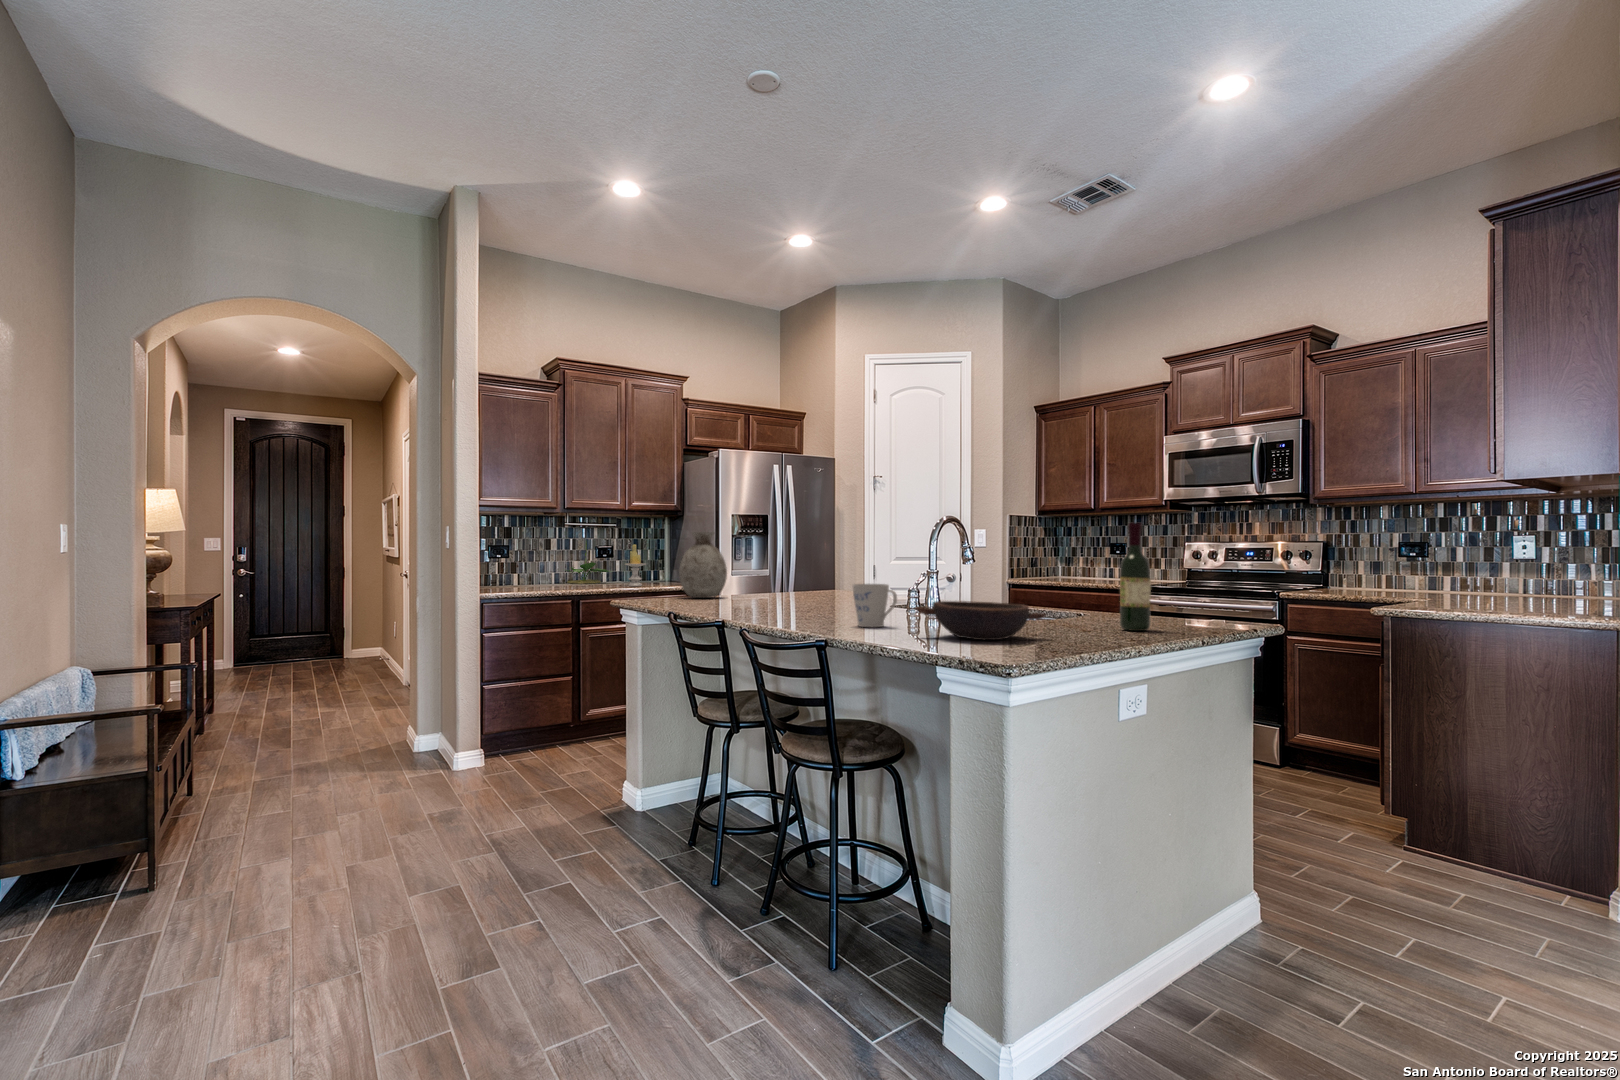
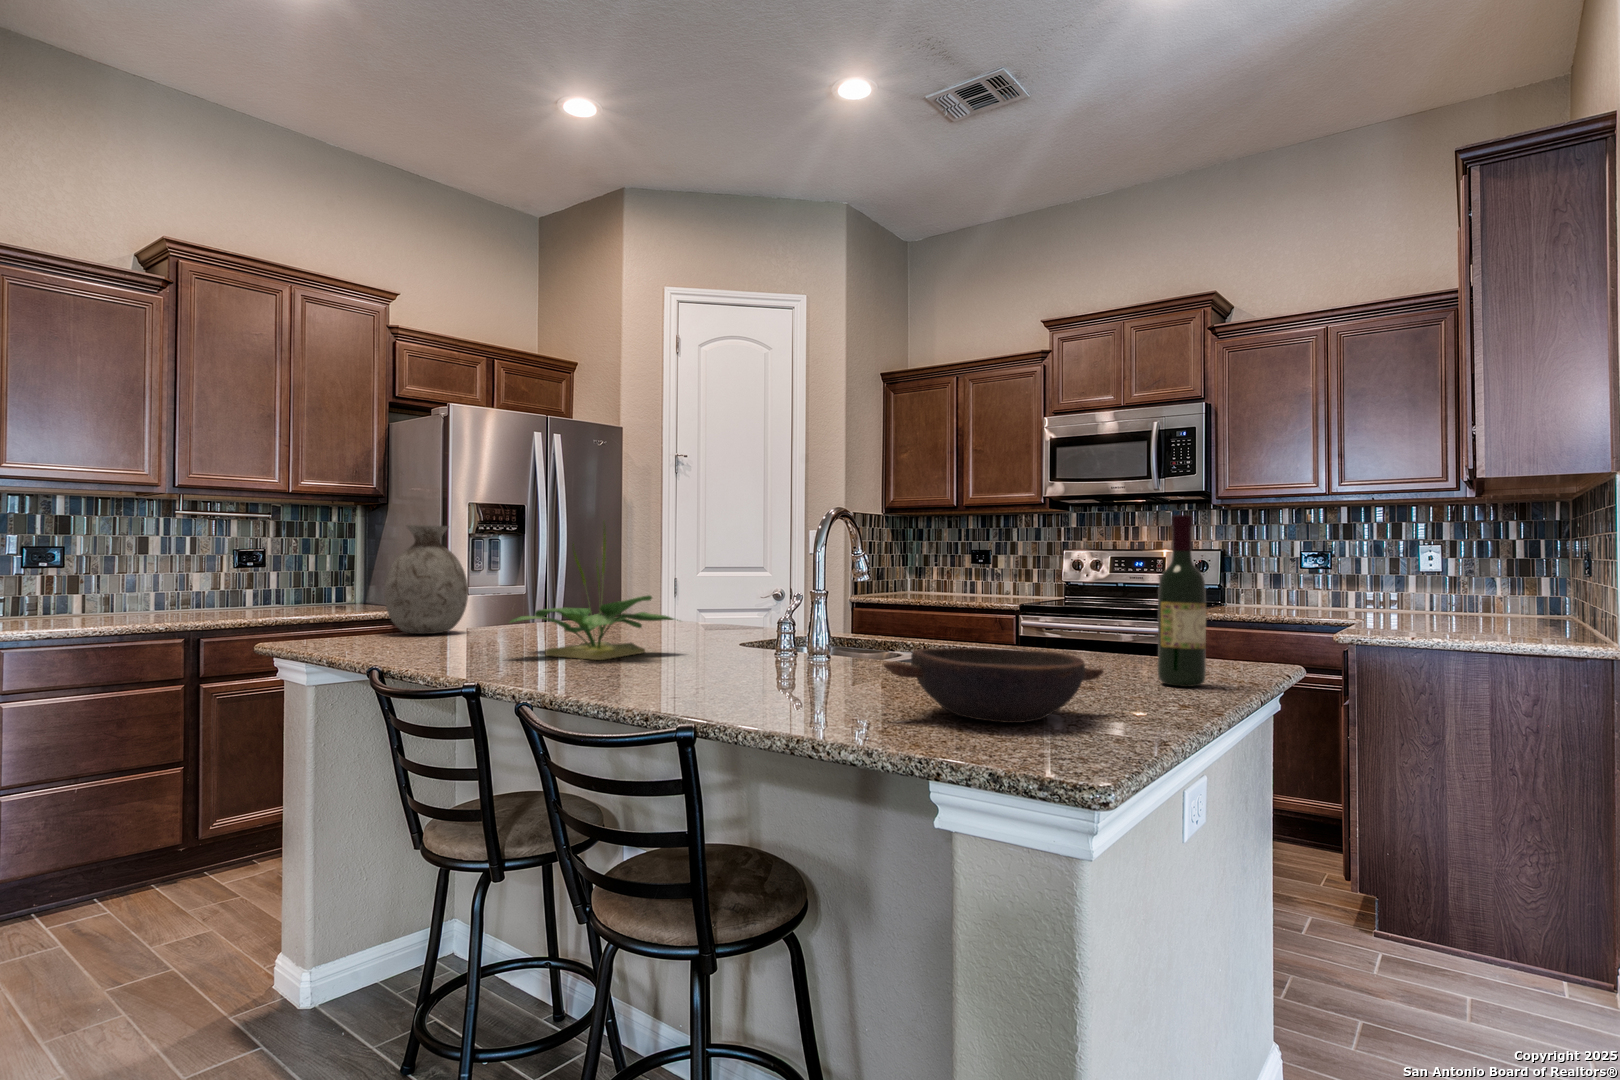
potted plant: present [566,543,609,584] -> present [510,525,678,660]
candle: present [625,544,646,586] -> none [285,546,323,612]
mug: present [853,584,897,627] -> none [737,616,819,695]

